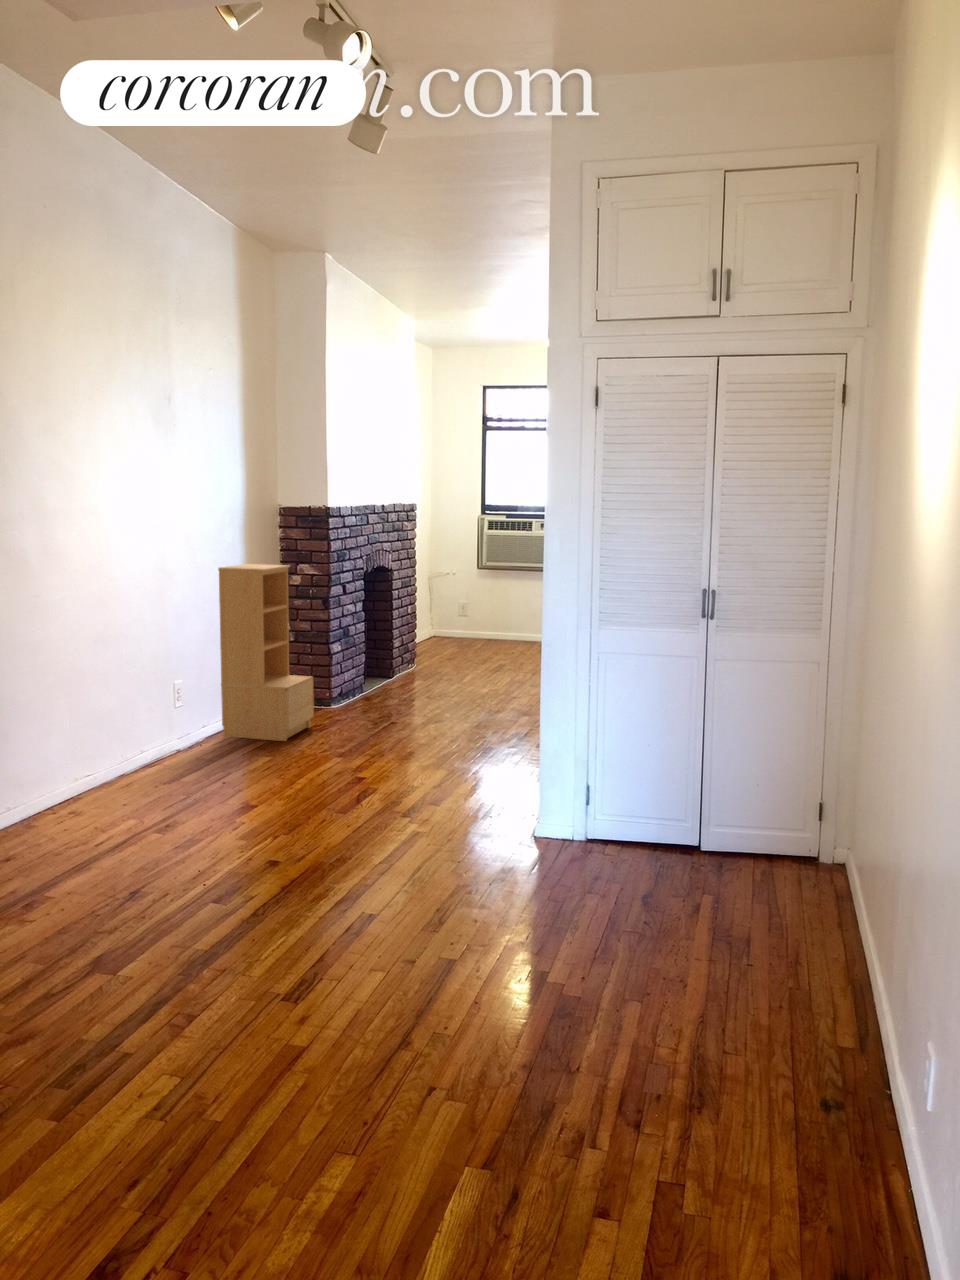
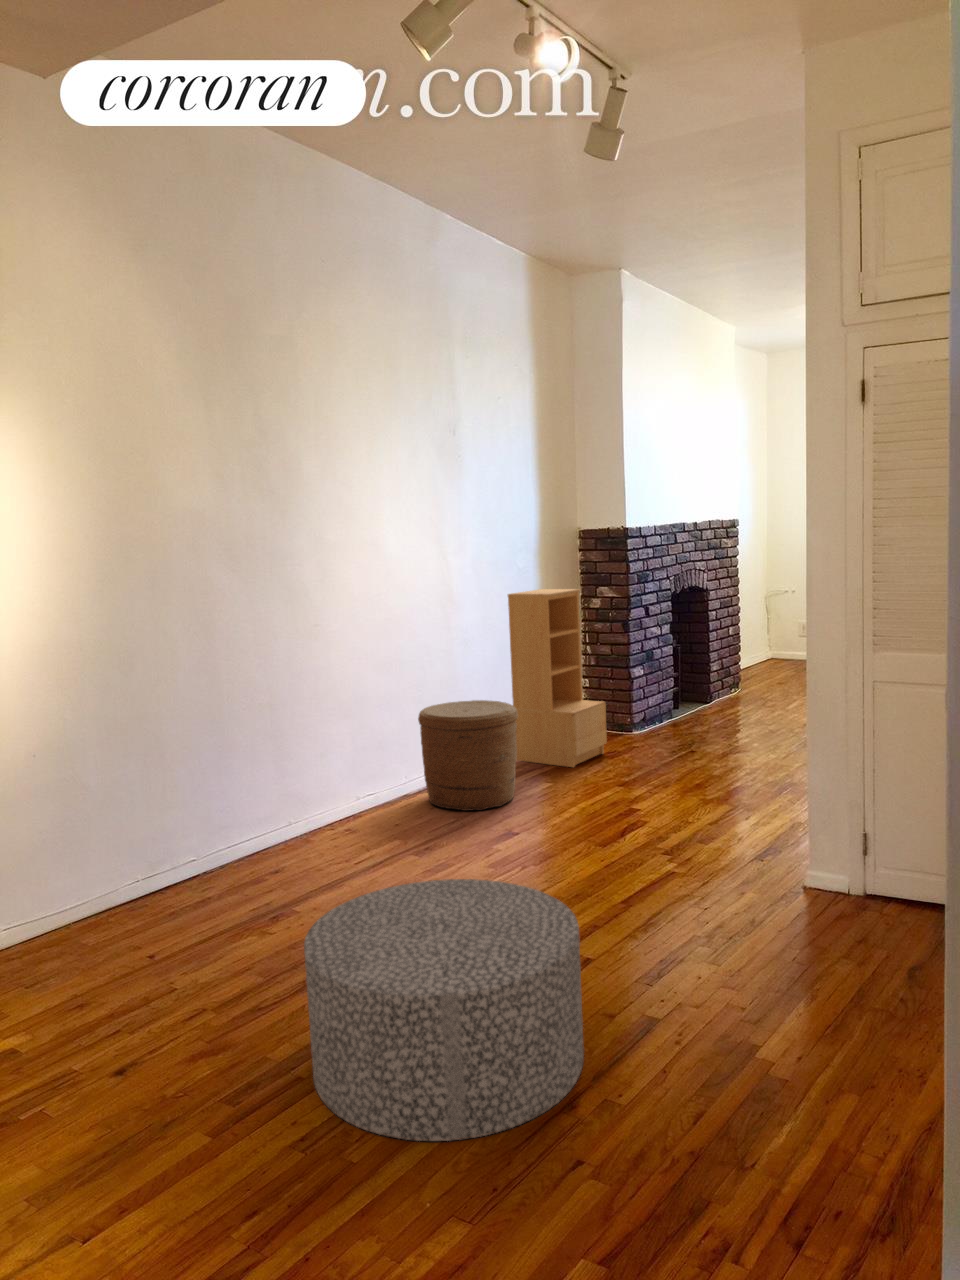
woven basket: none [136,676,243,788] -> present [418,700,518,811]
ottoman: none [133,845,405,1091] -> present [304,879,584,1141]

